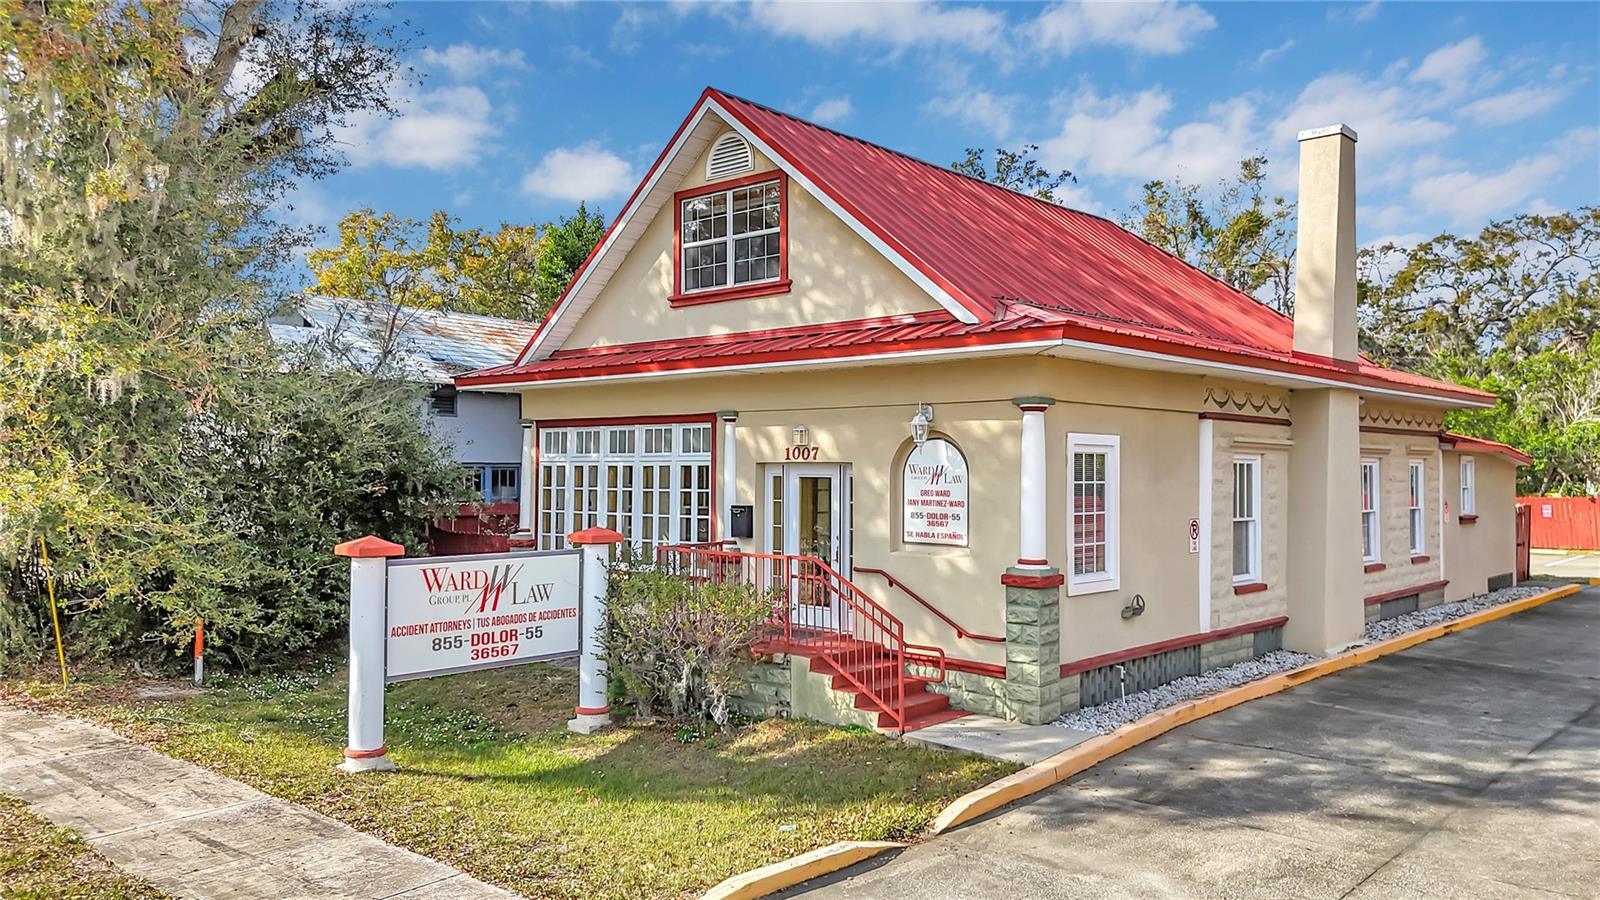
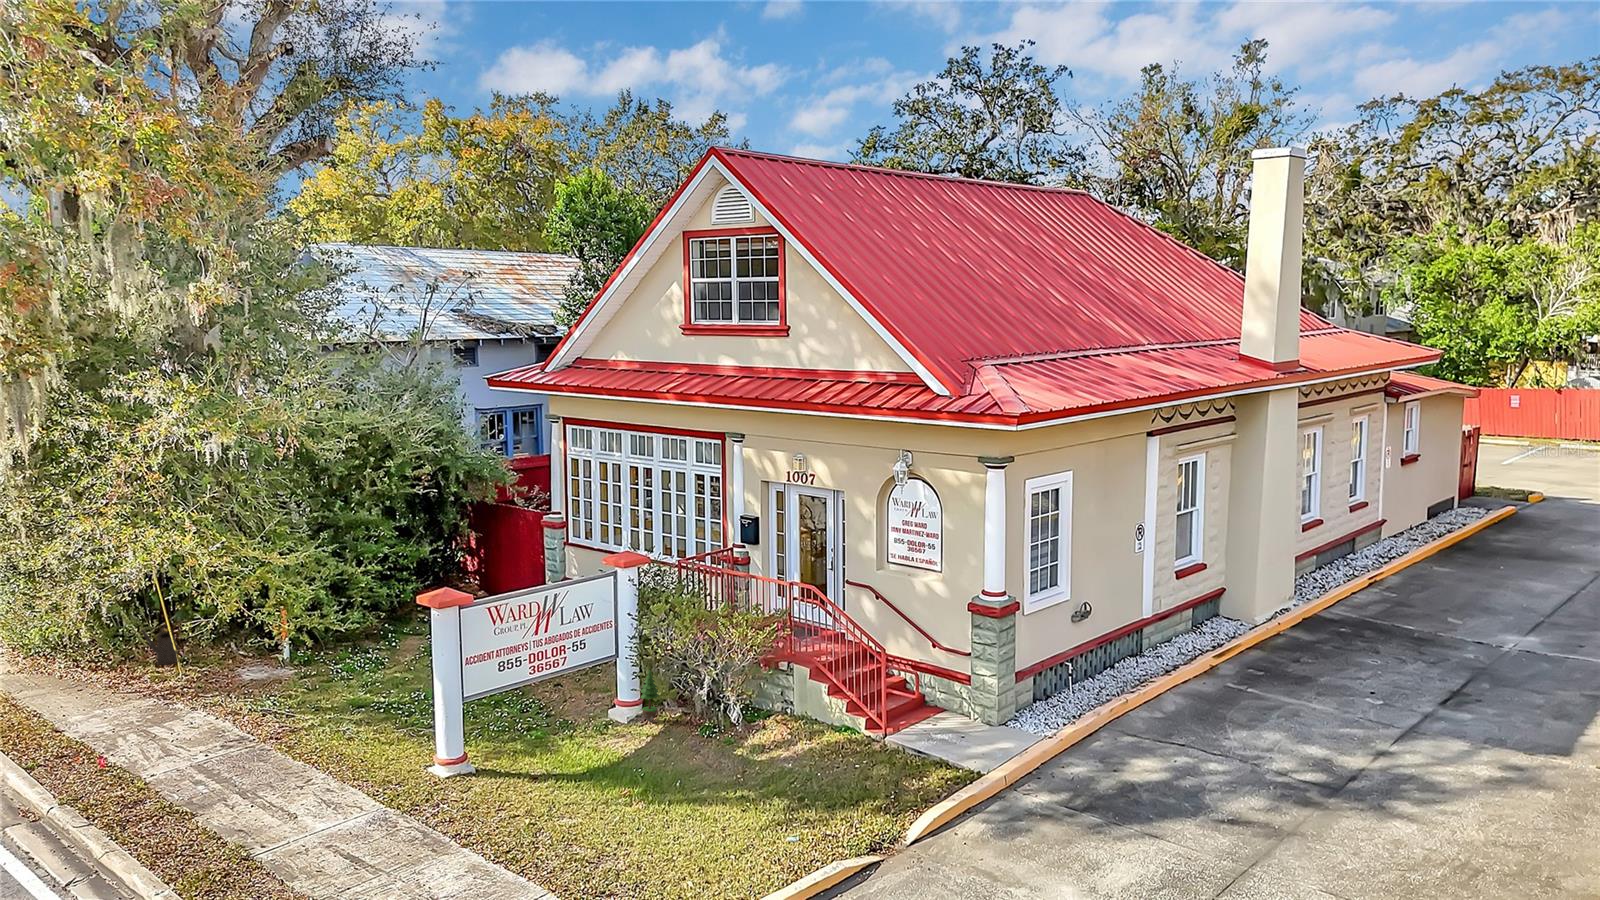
watering can: none [31,638,73,684] -> present [142,627,180,665]

